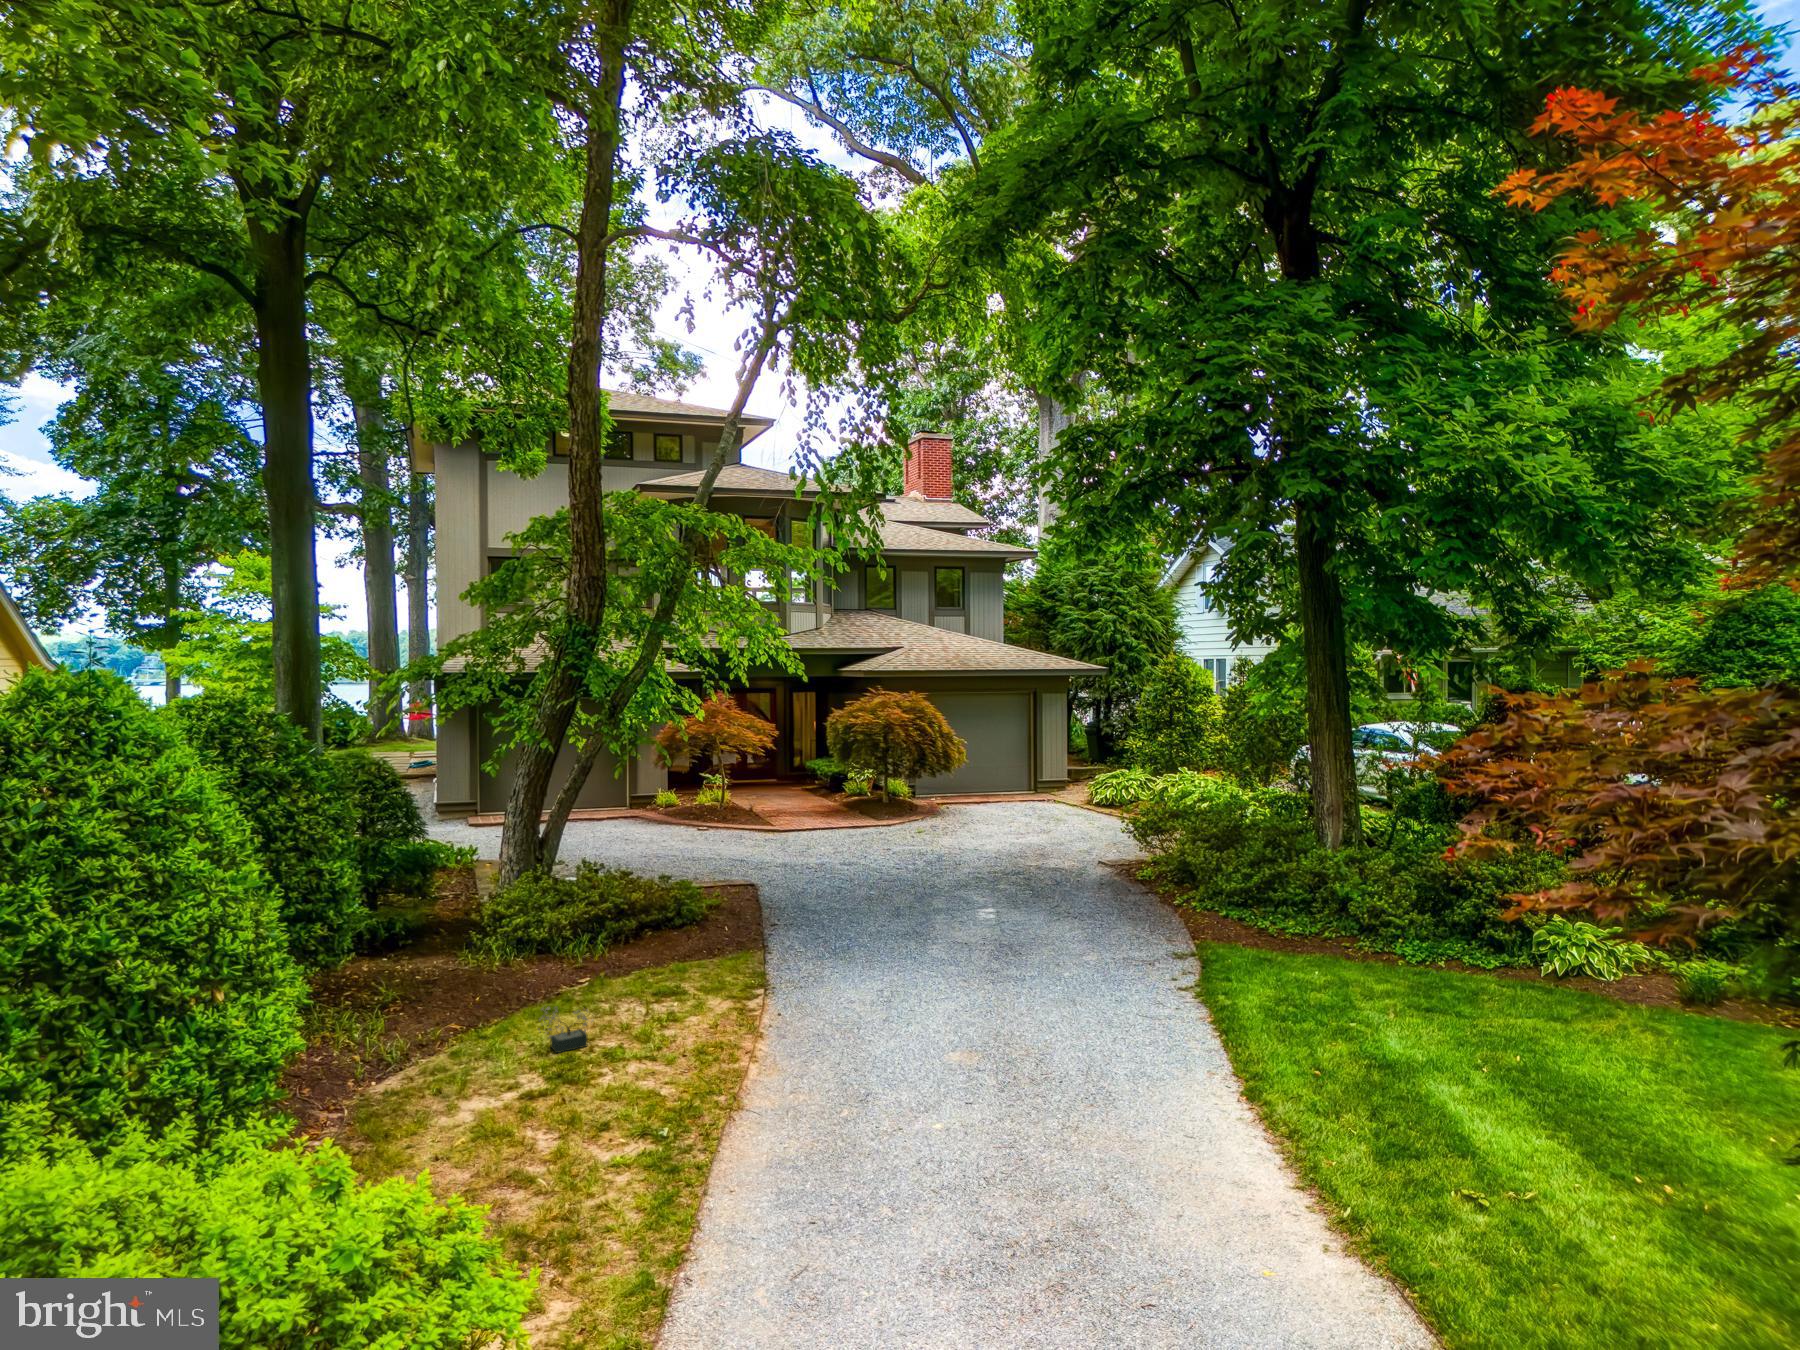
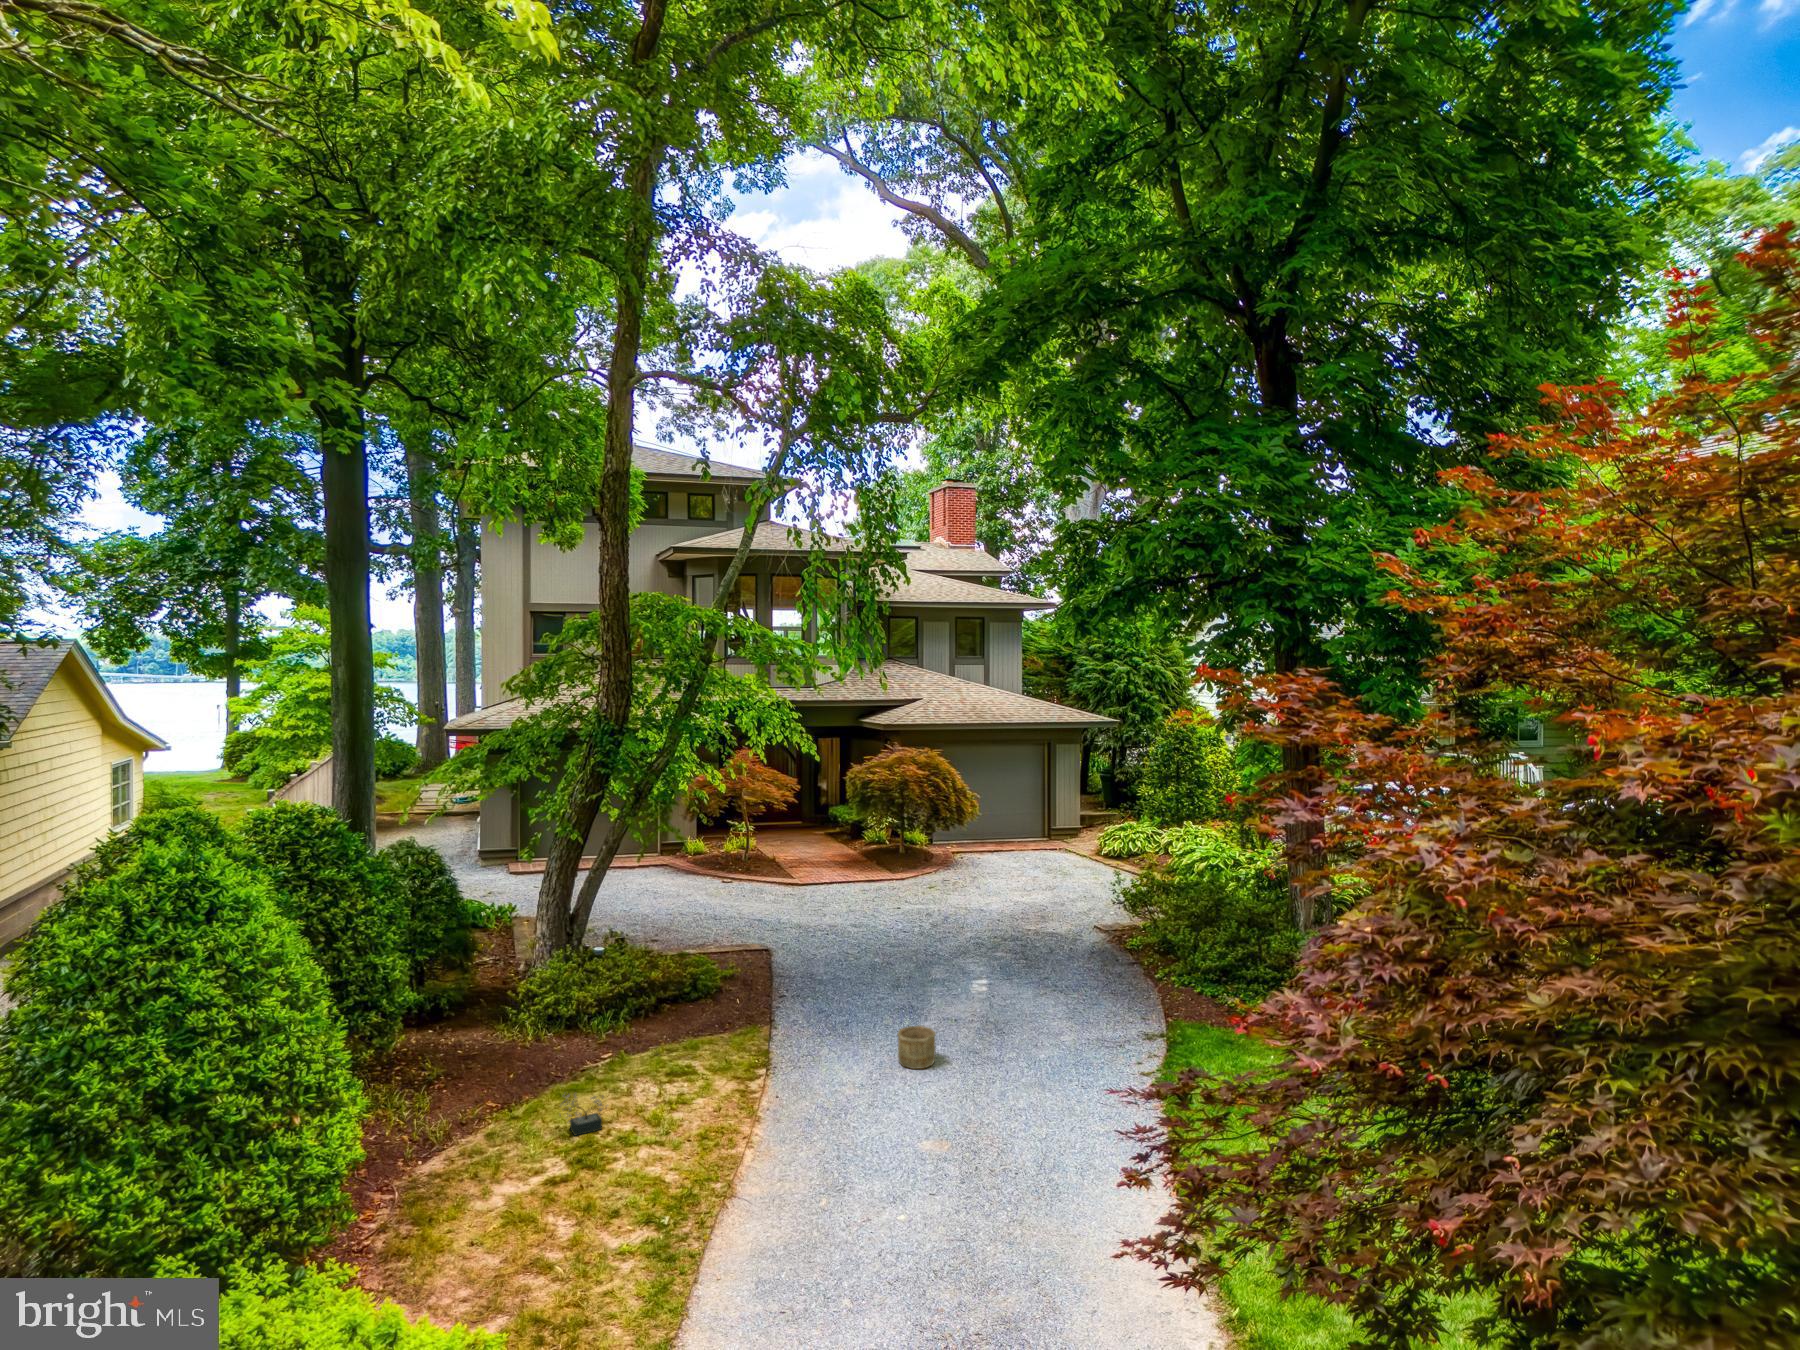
wooden bucket: none [909,938,952,983] -> present [897,1026,936,1069]

